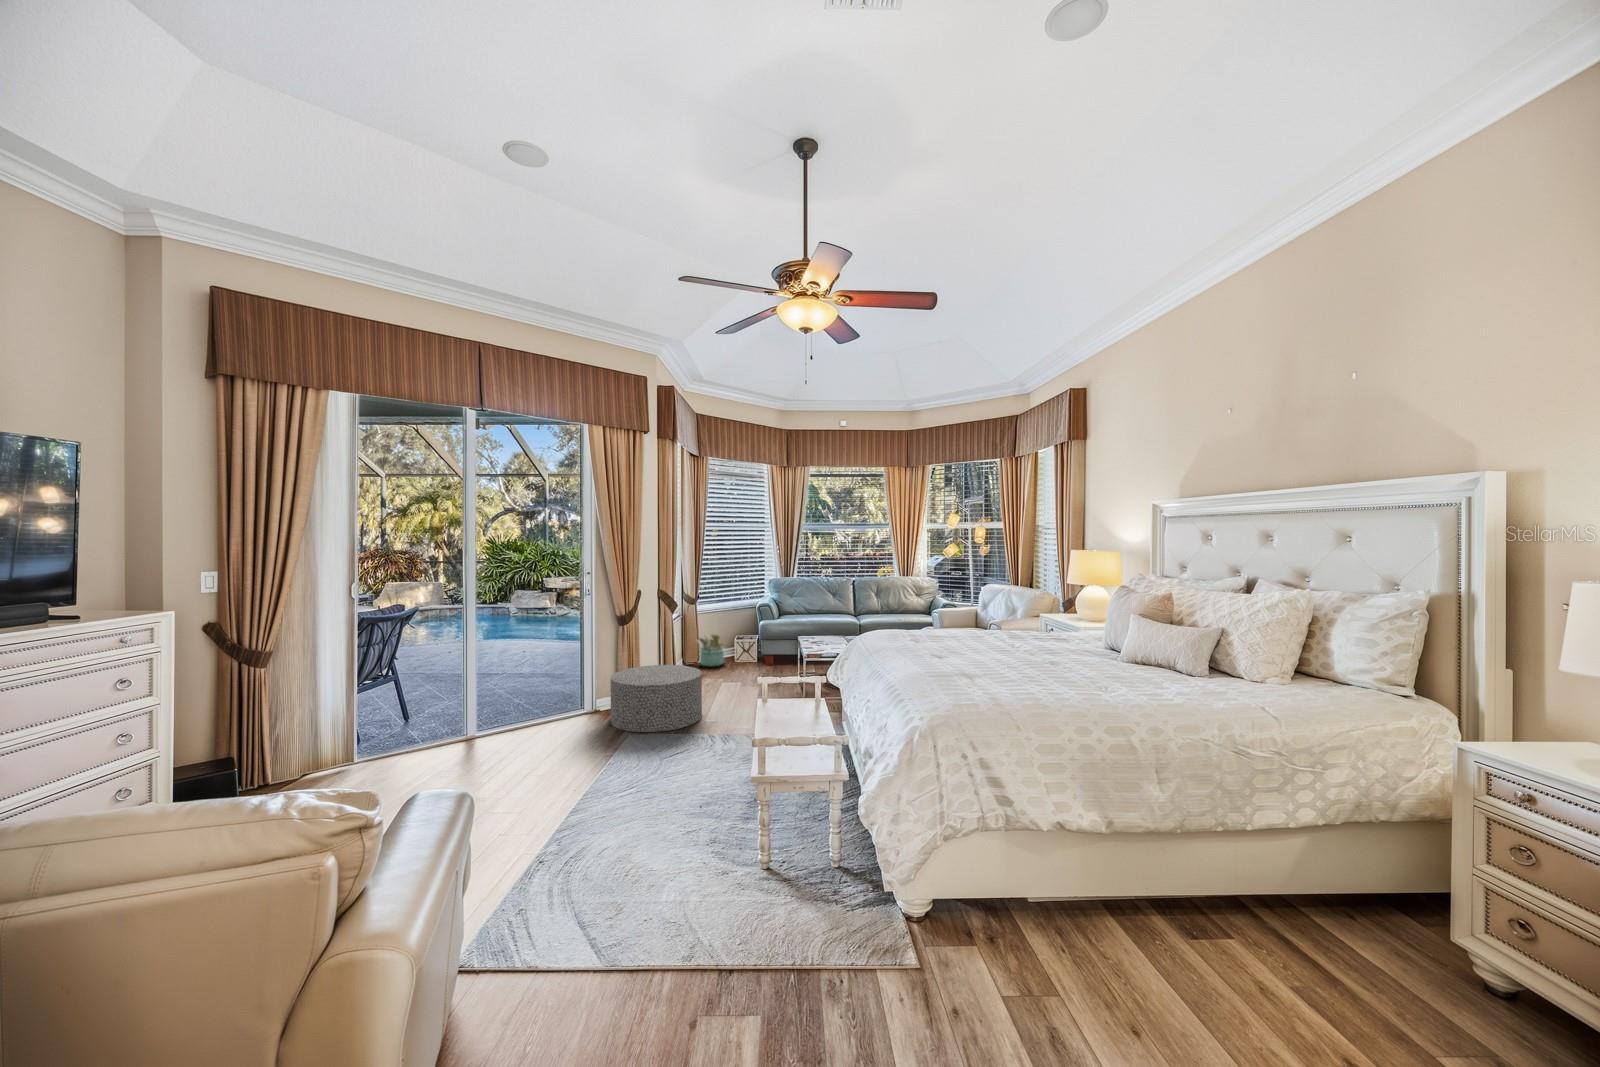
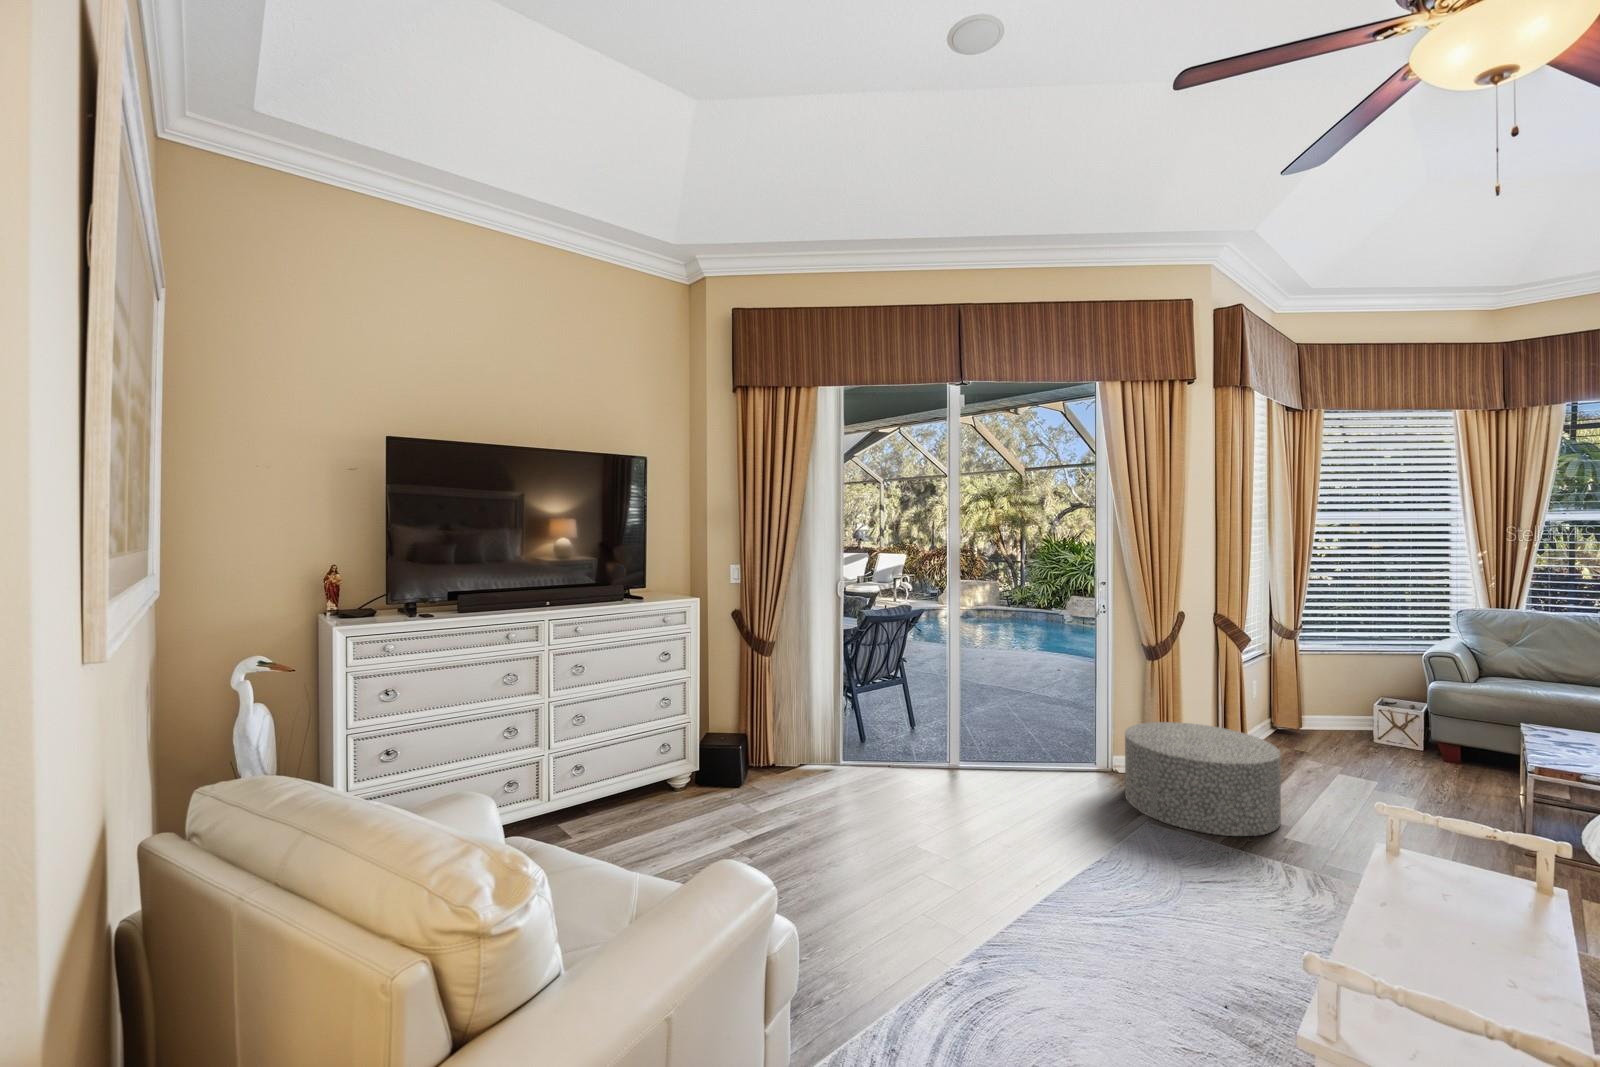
decorative plant: present [698,634,724,666] -> none [1295,689,1351,741]

